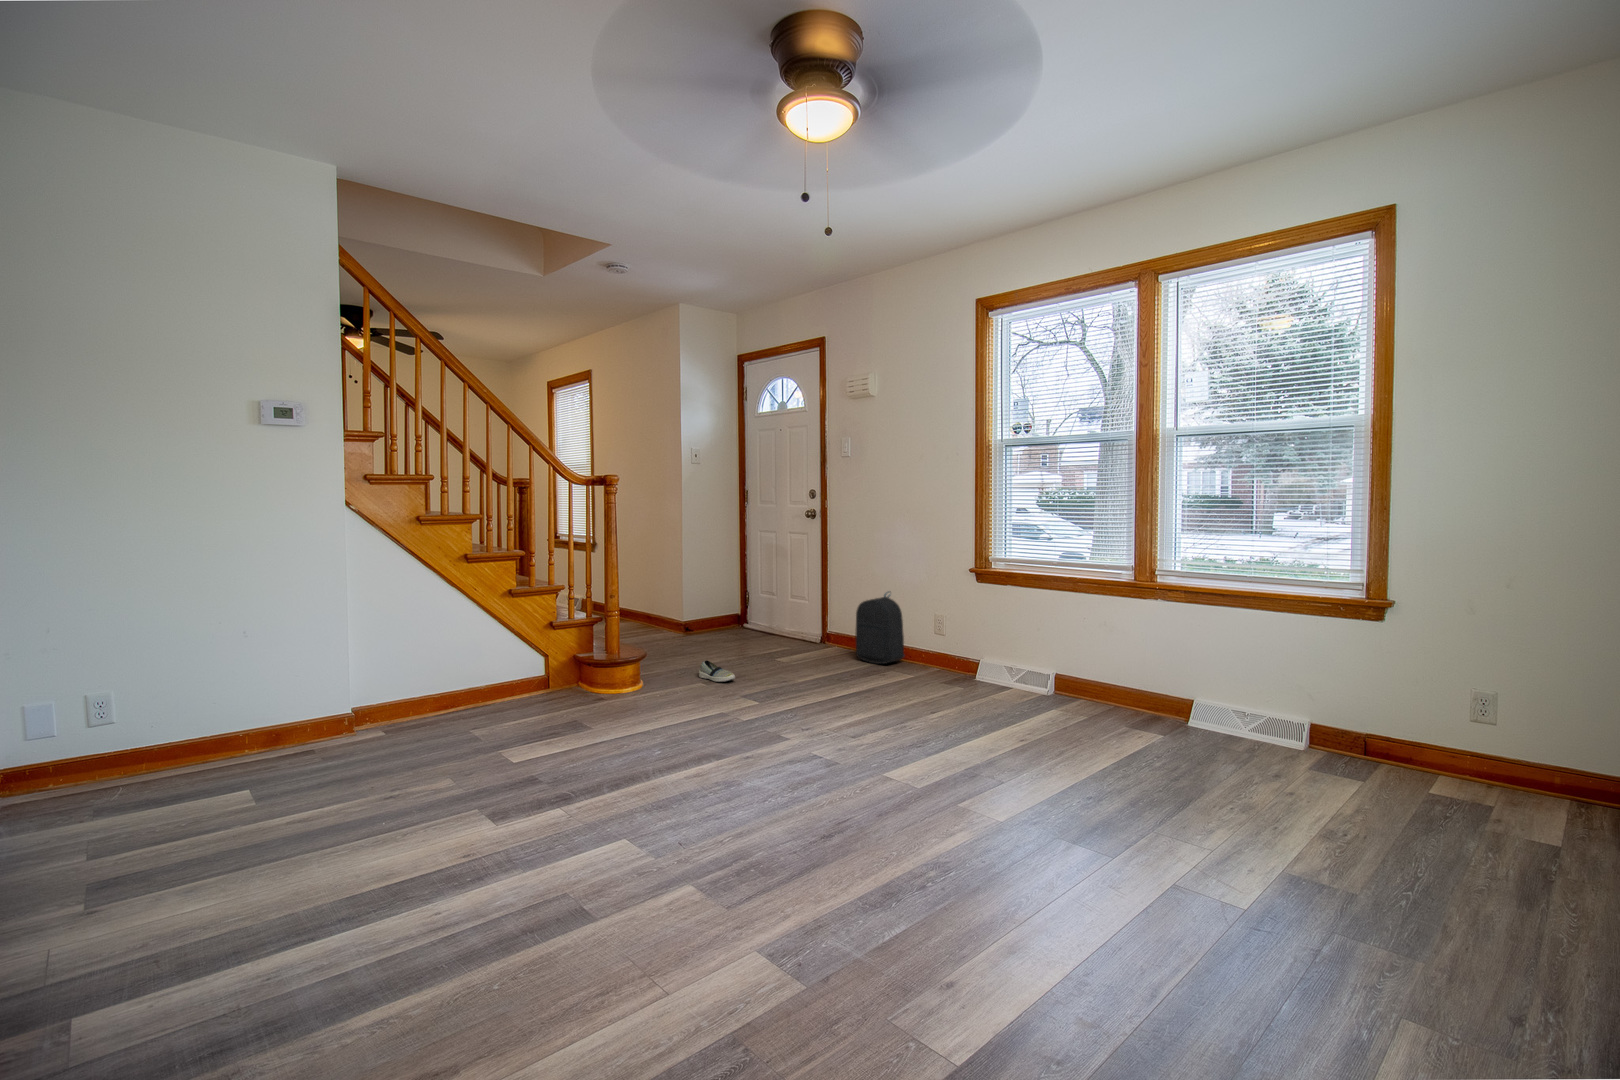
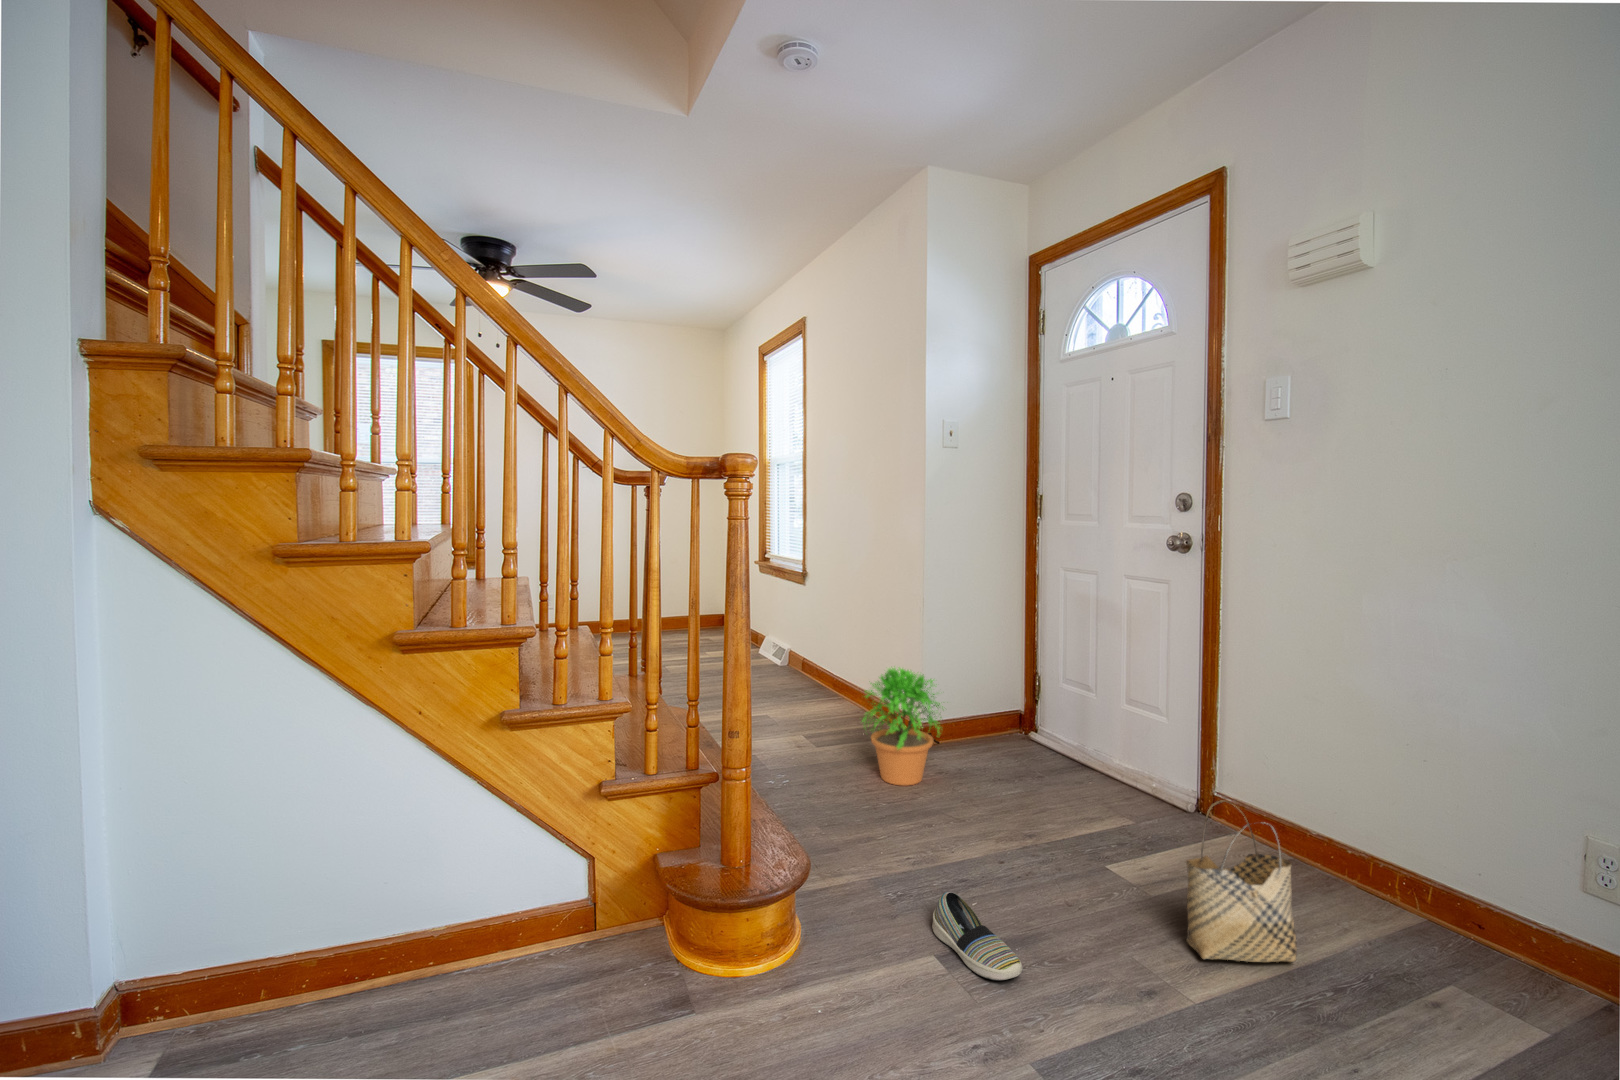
potted plant: none [651,584,702,648] -> present [862,668,943,785]
backpack: present [855,592,904,664] -> none [1328,752,1495,964]
woven basket: none [797,613,836,671] -> present [1186,800,1297,962]

